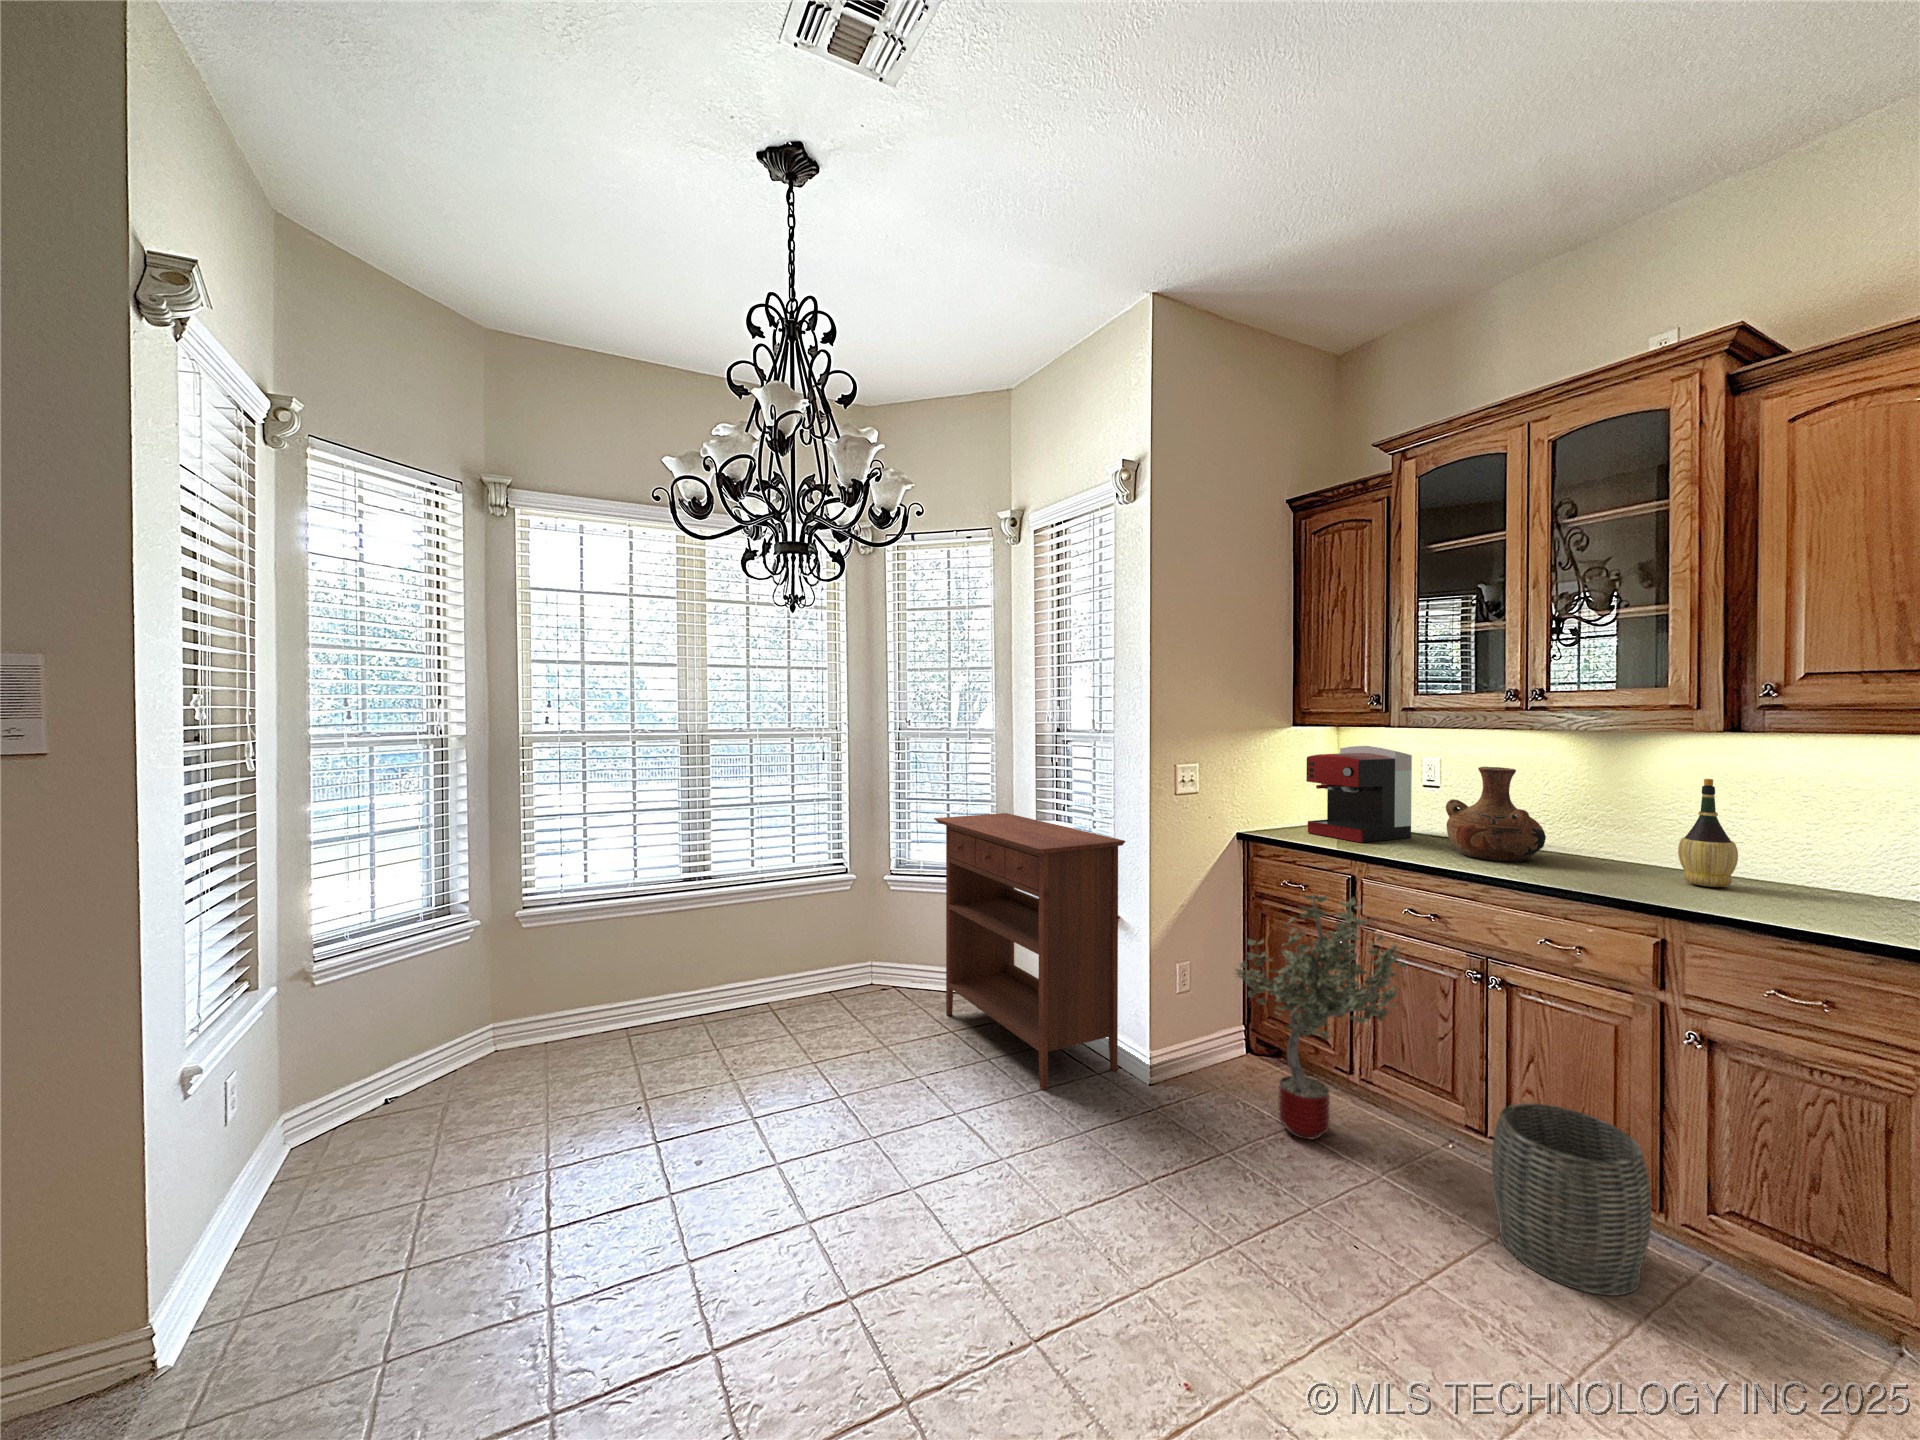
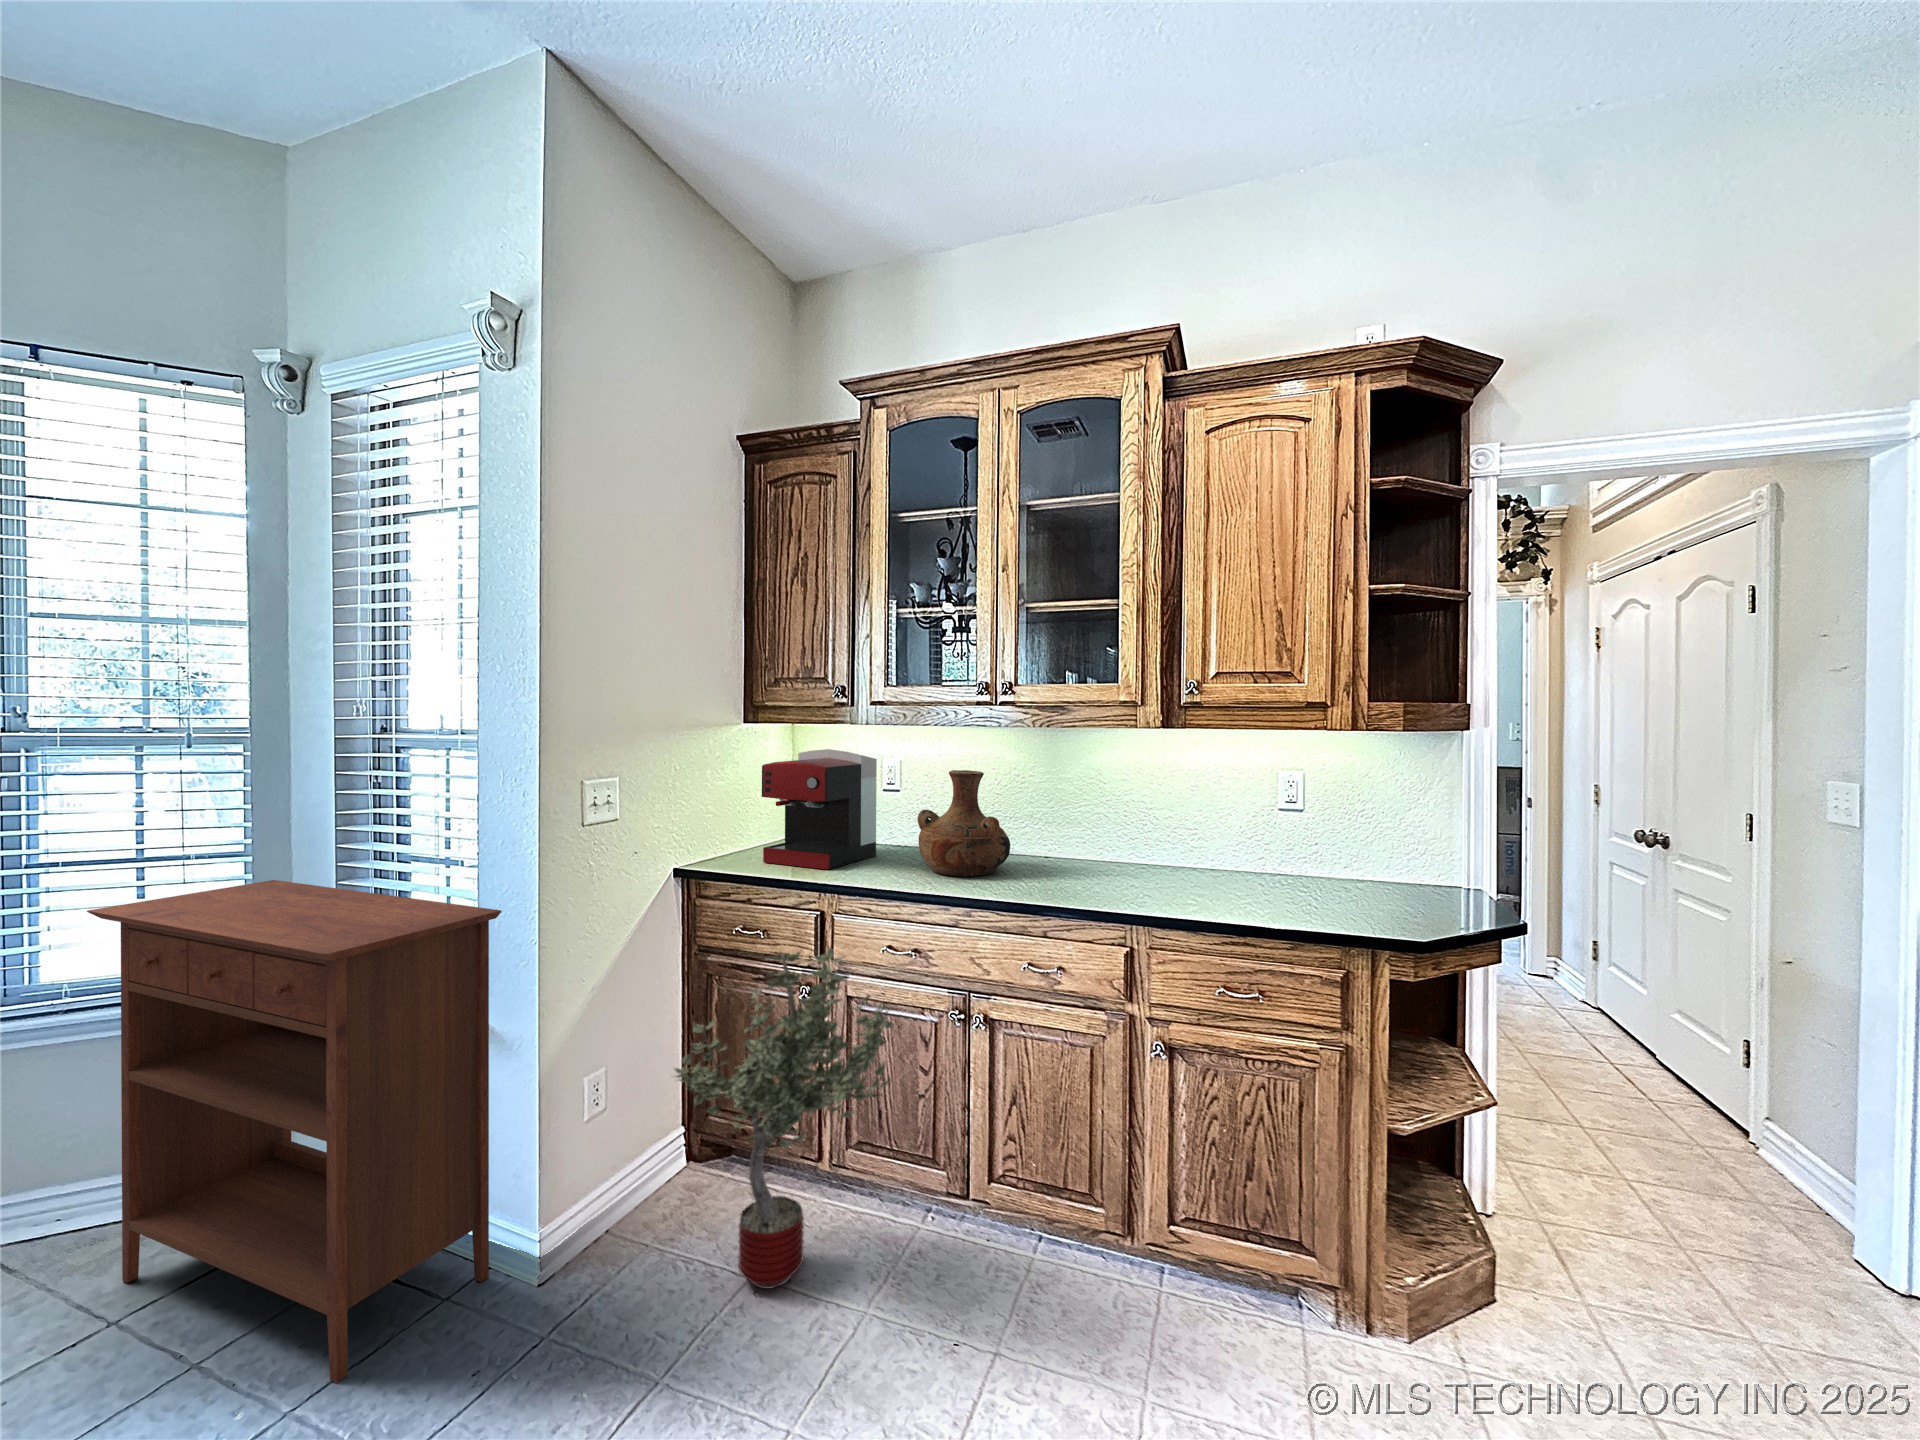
wine bottle: present [1678,779,1738,887] -> none [1122,775,1165,882]
woven basket: present [1492,1103,1651,1296] -> none [993,1153,1135,1377]

